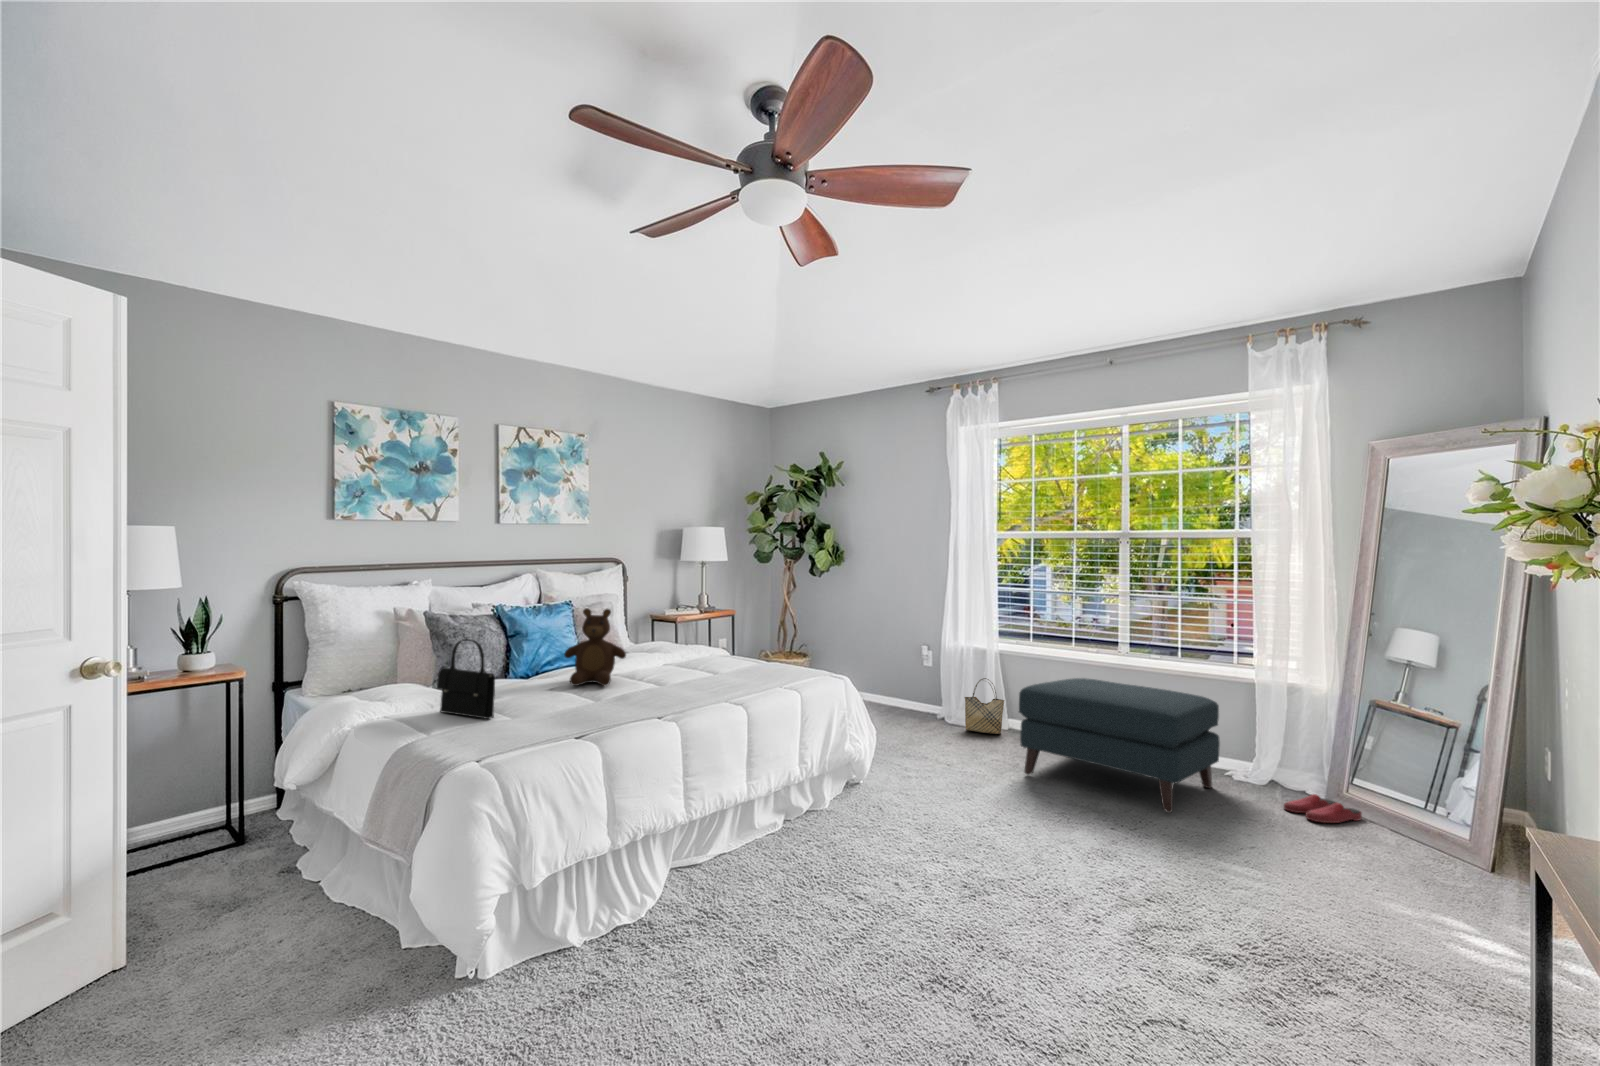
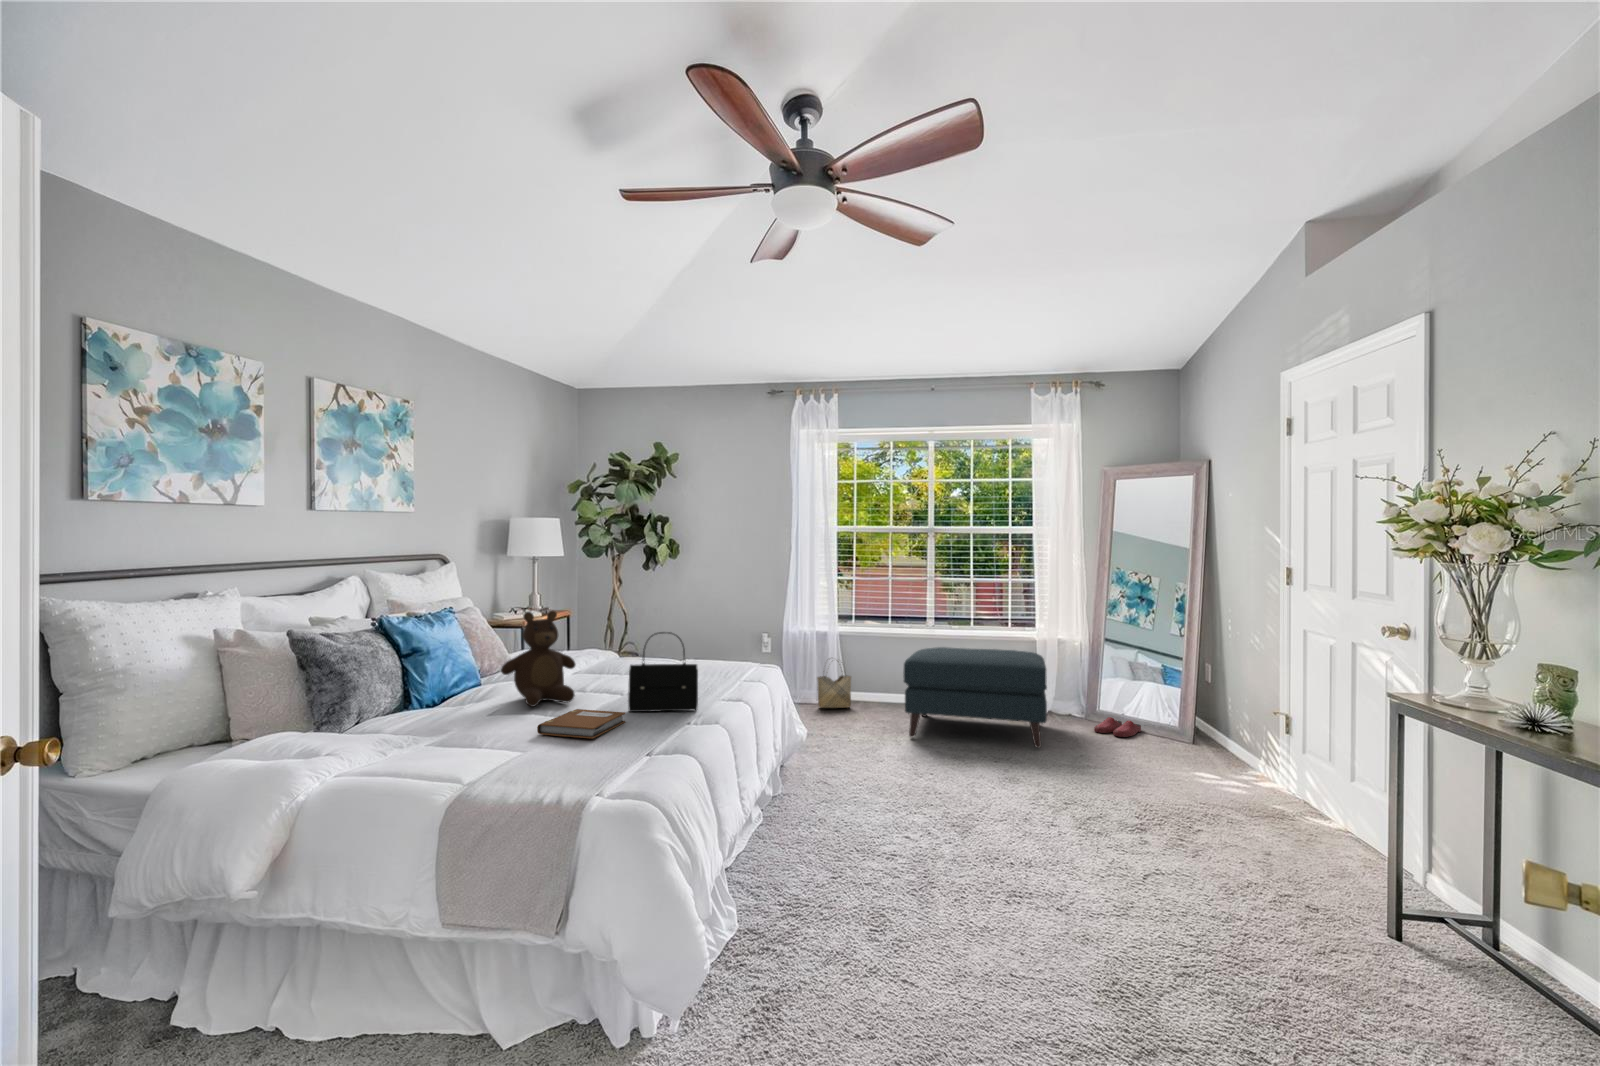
handbag: present [437,639,495,719] -> present [628,632,698,712]
notebook: none [539,691,617,715] -> present [537,709,625,739]

